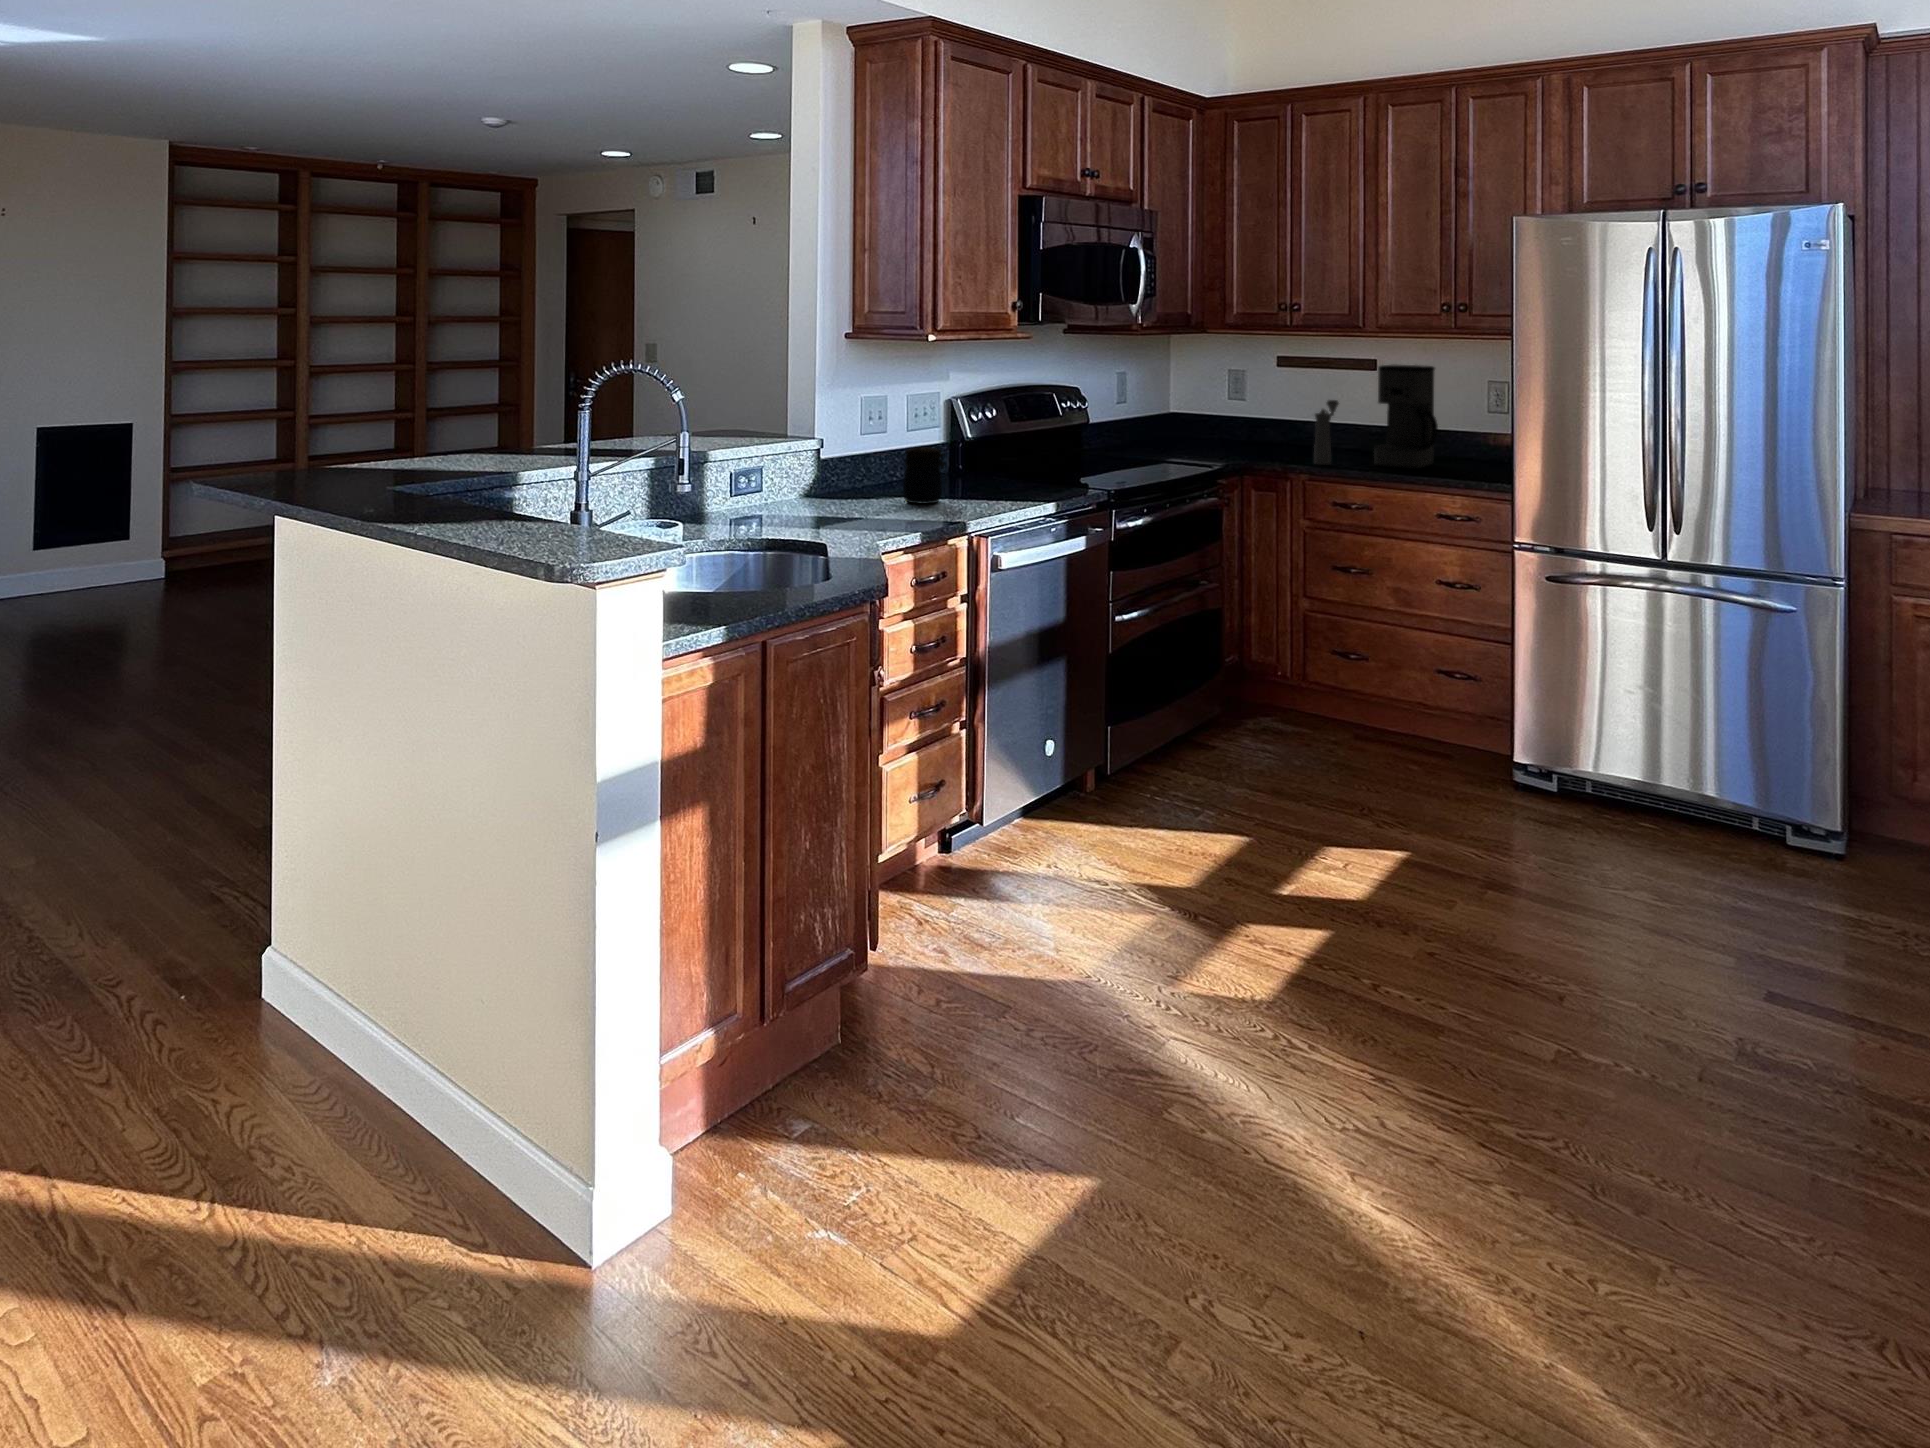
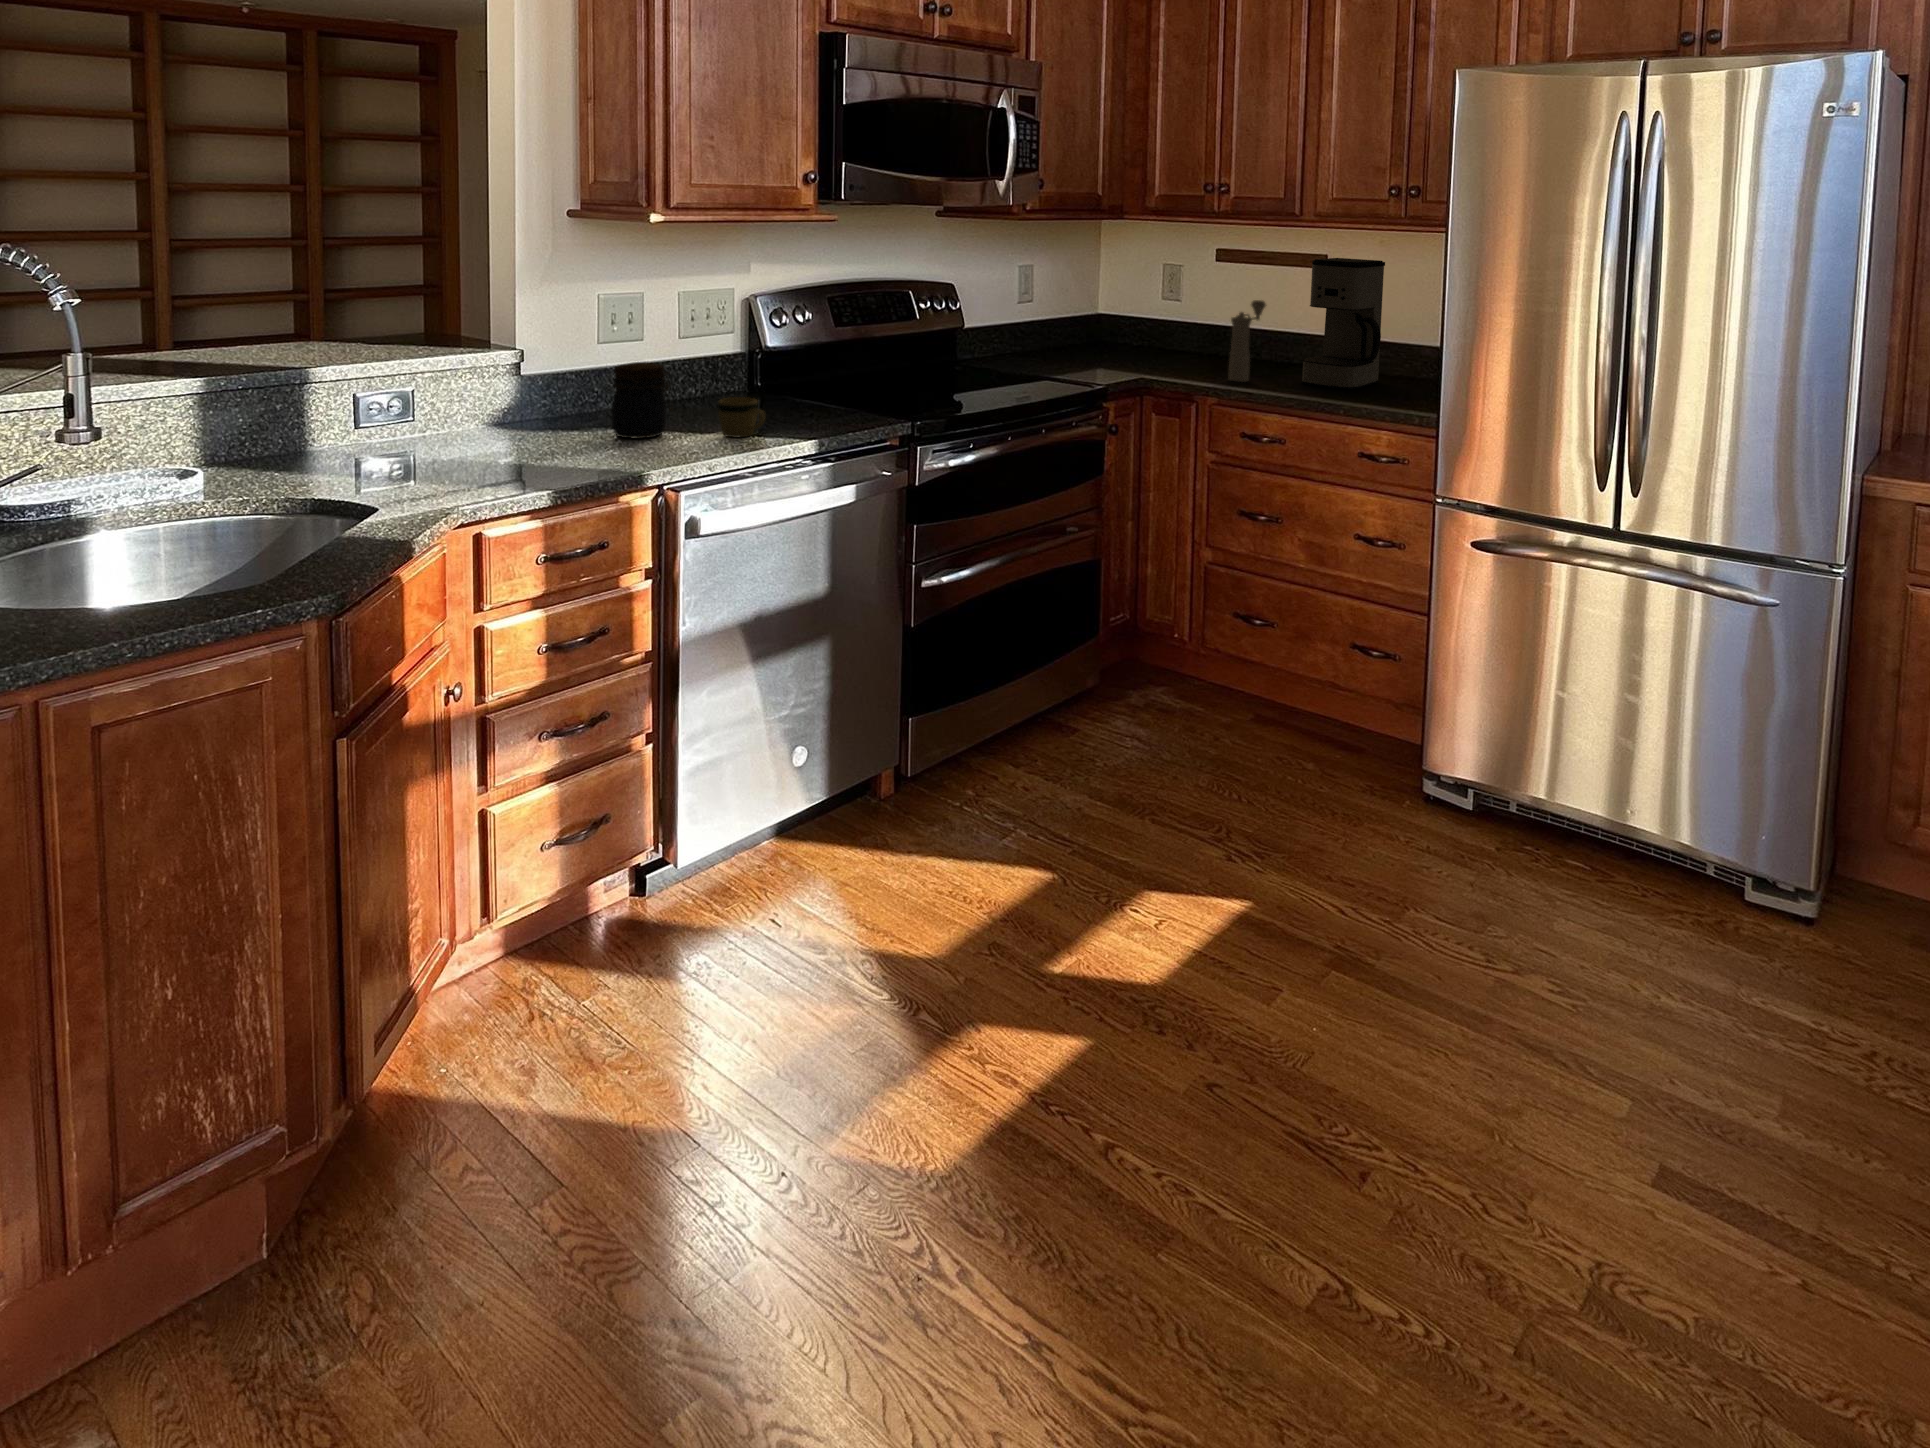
mug: none [980,473,1019,502] -> present [718,397,766,437]

